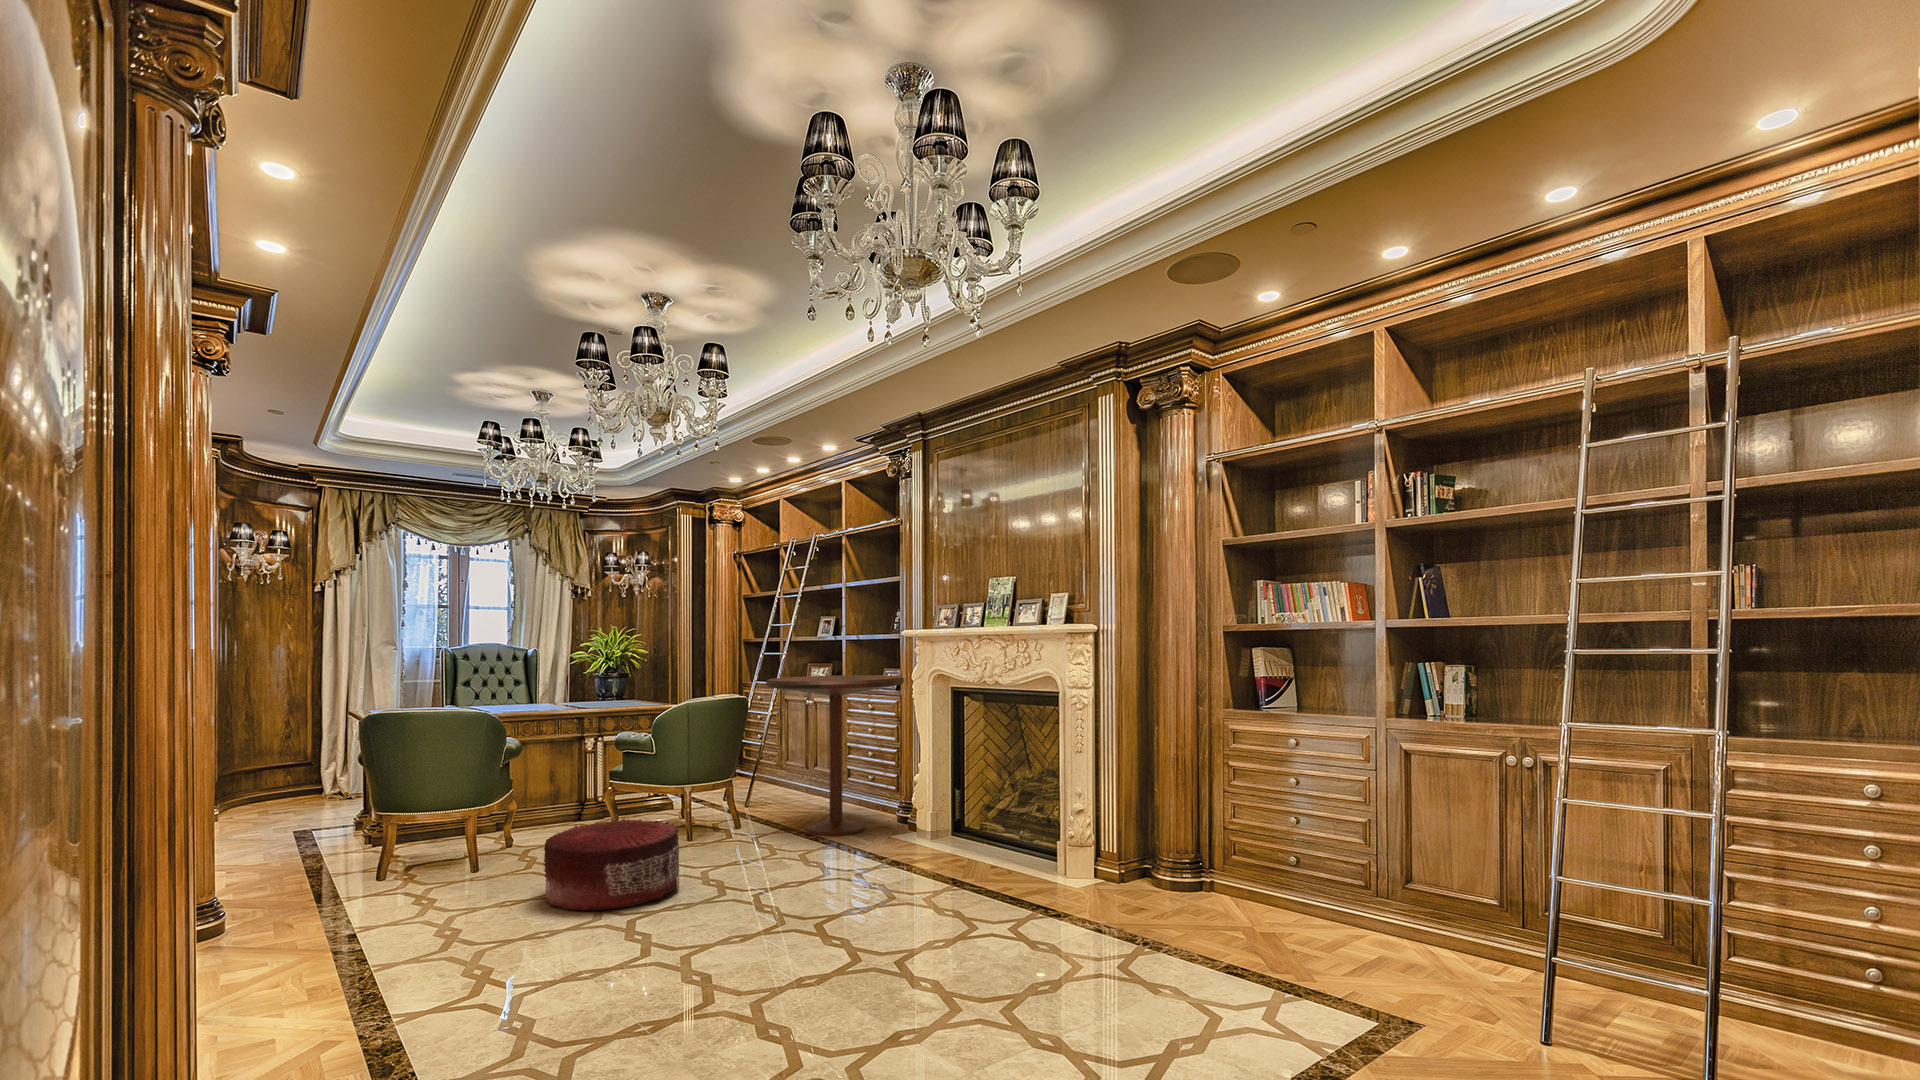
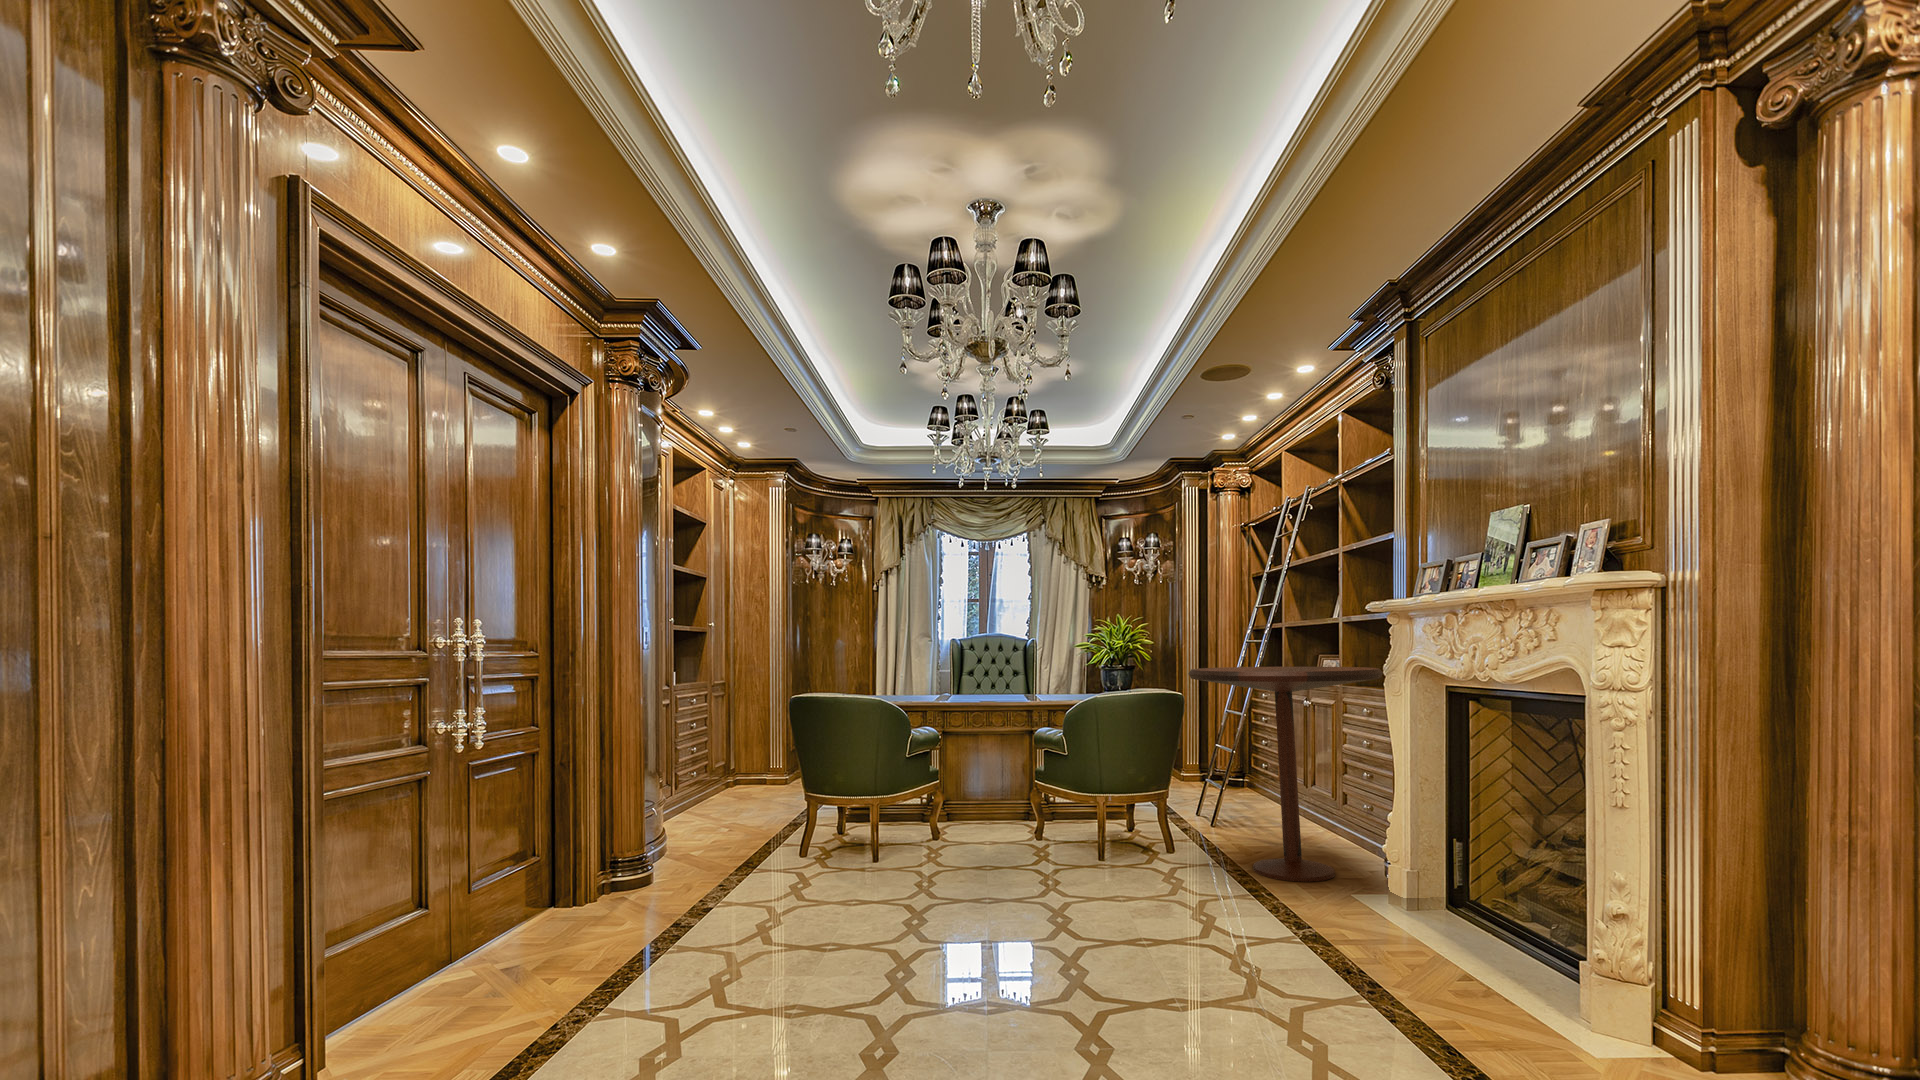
pouf: present [544,819,679,911] -> none [869,822,1026,931]

